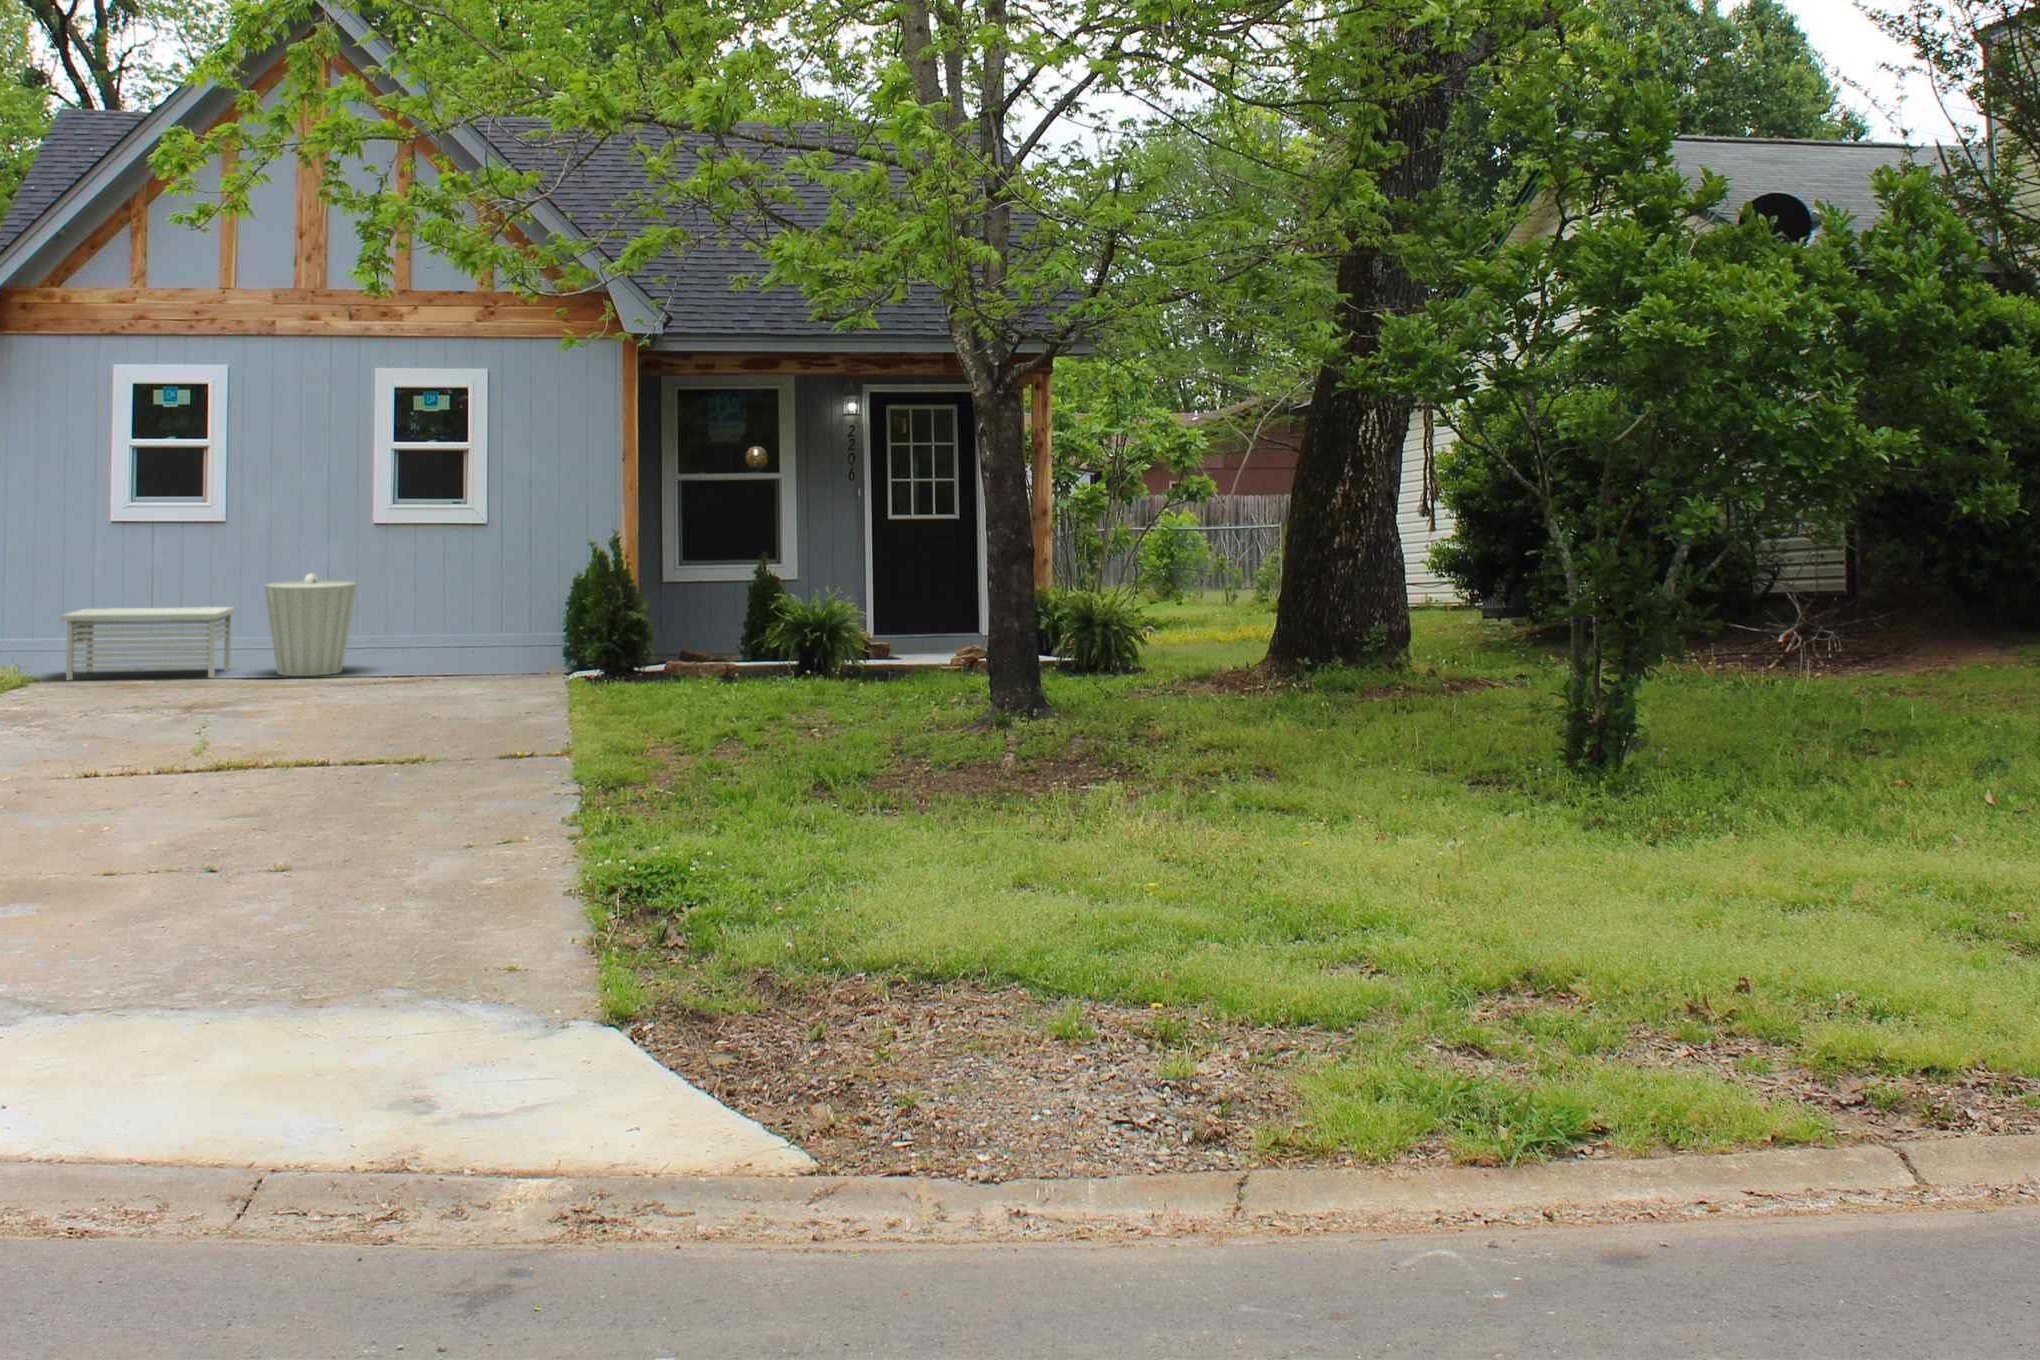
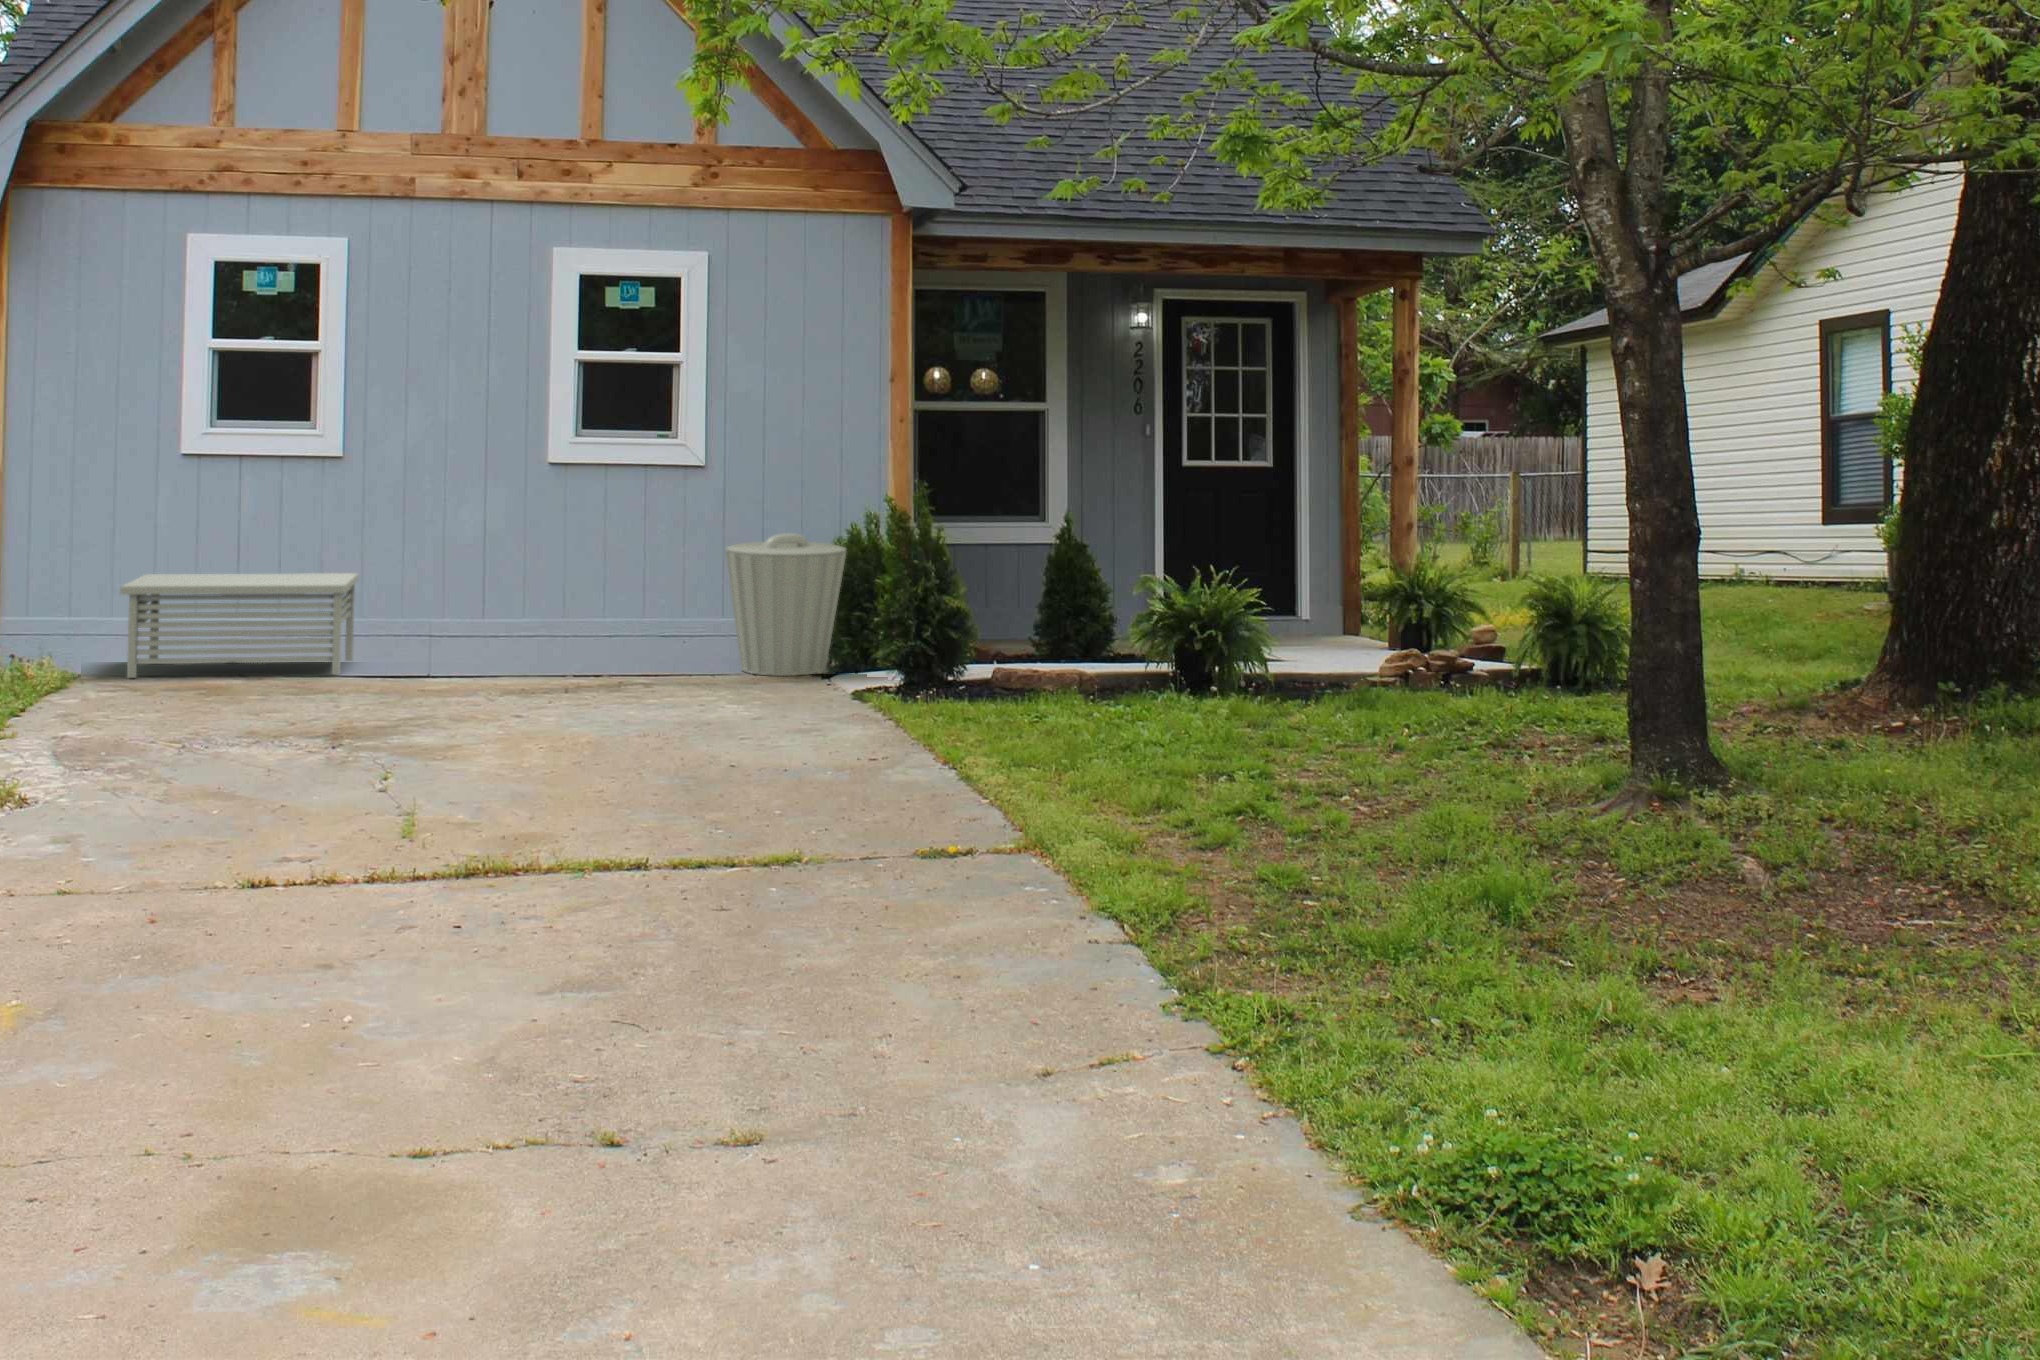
trash can: present [265,573,356,676] -> present [726,533,846,676]

